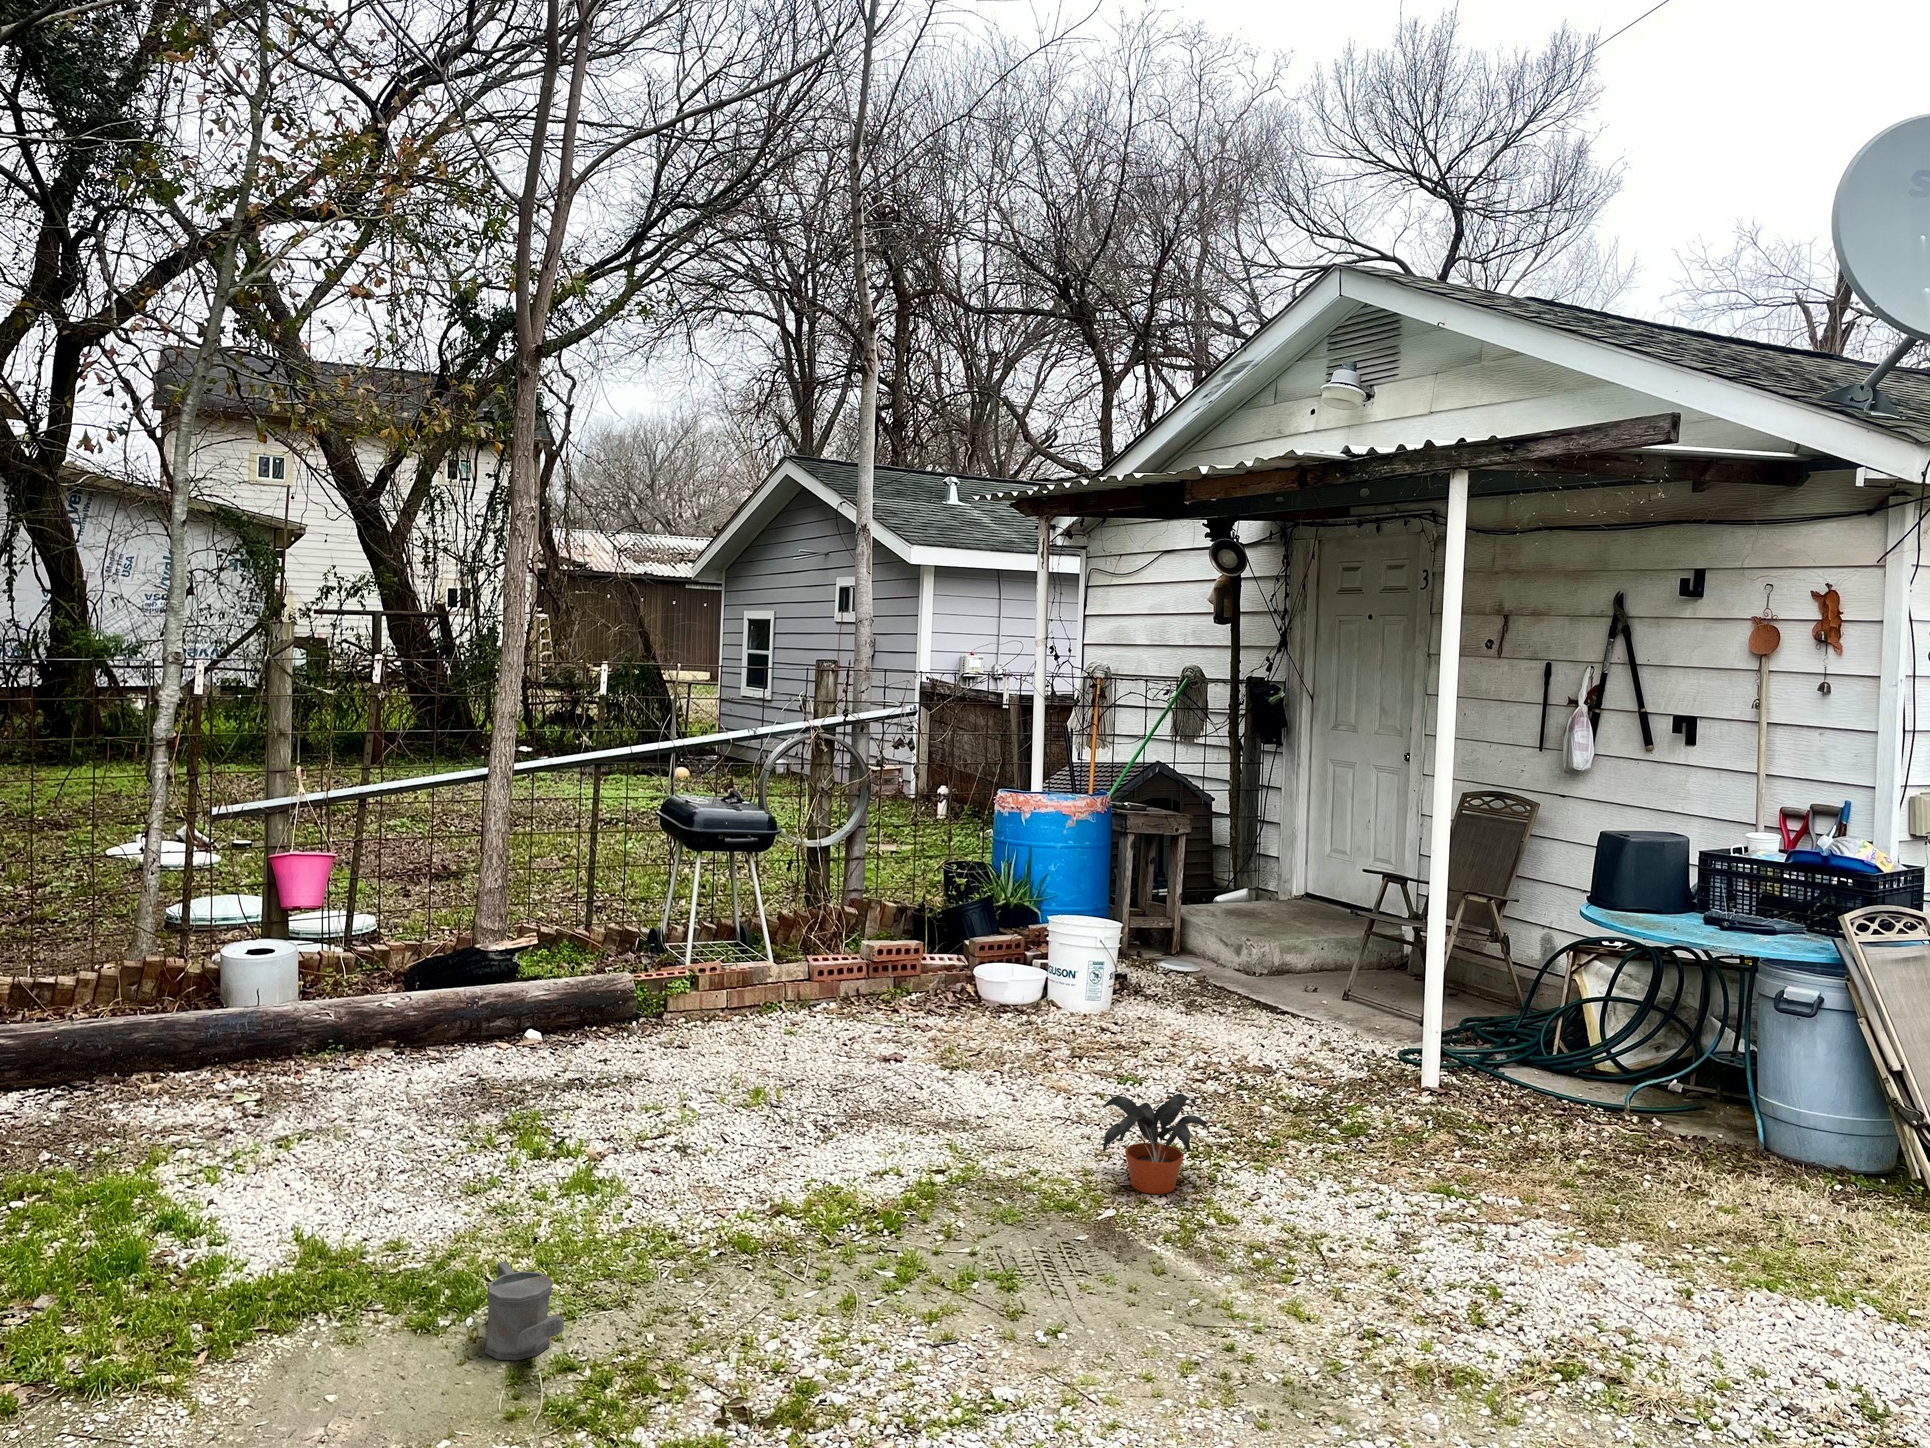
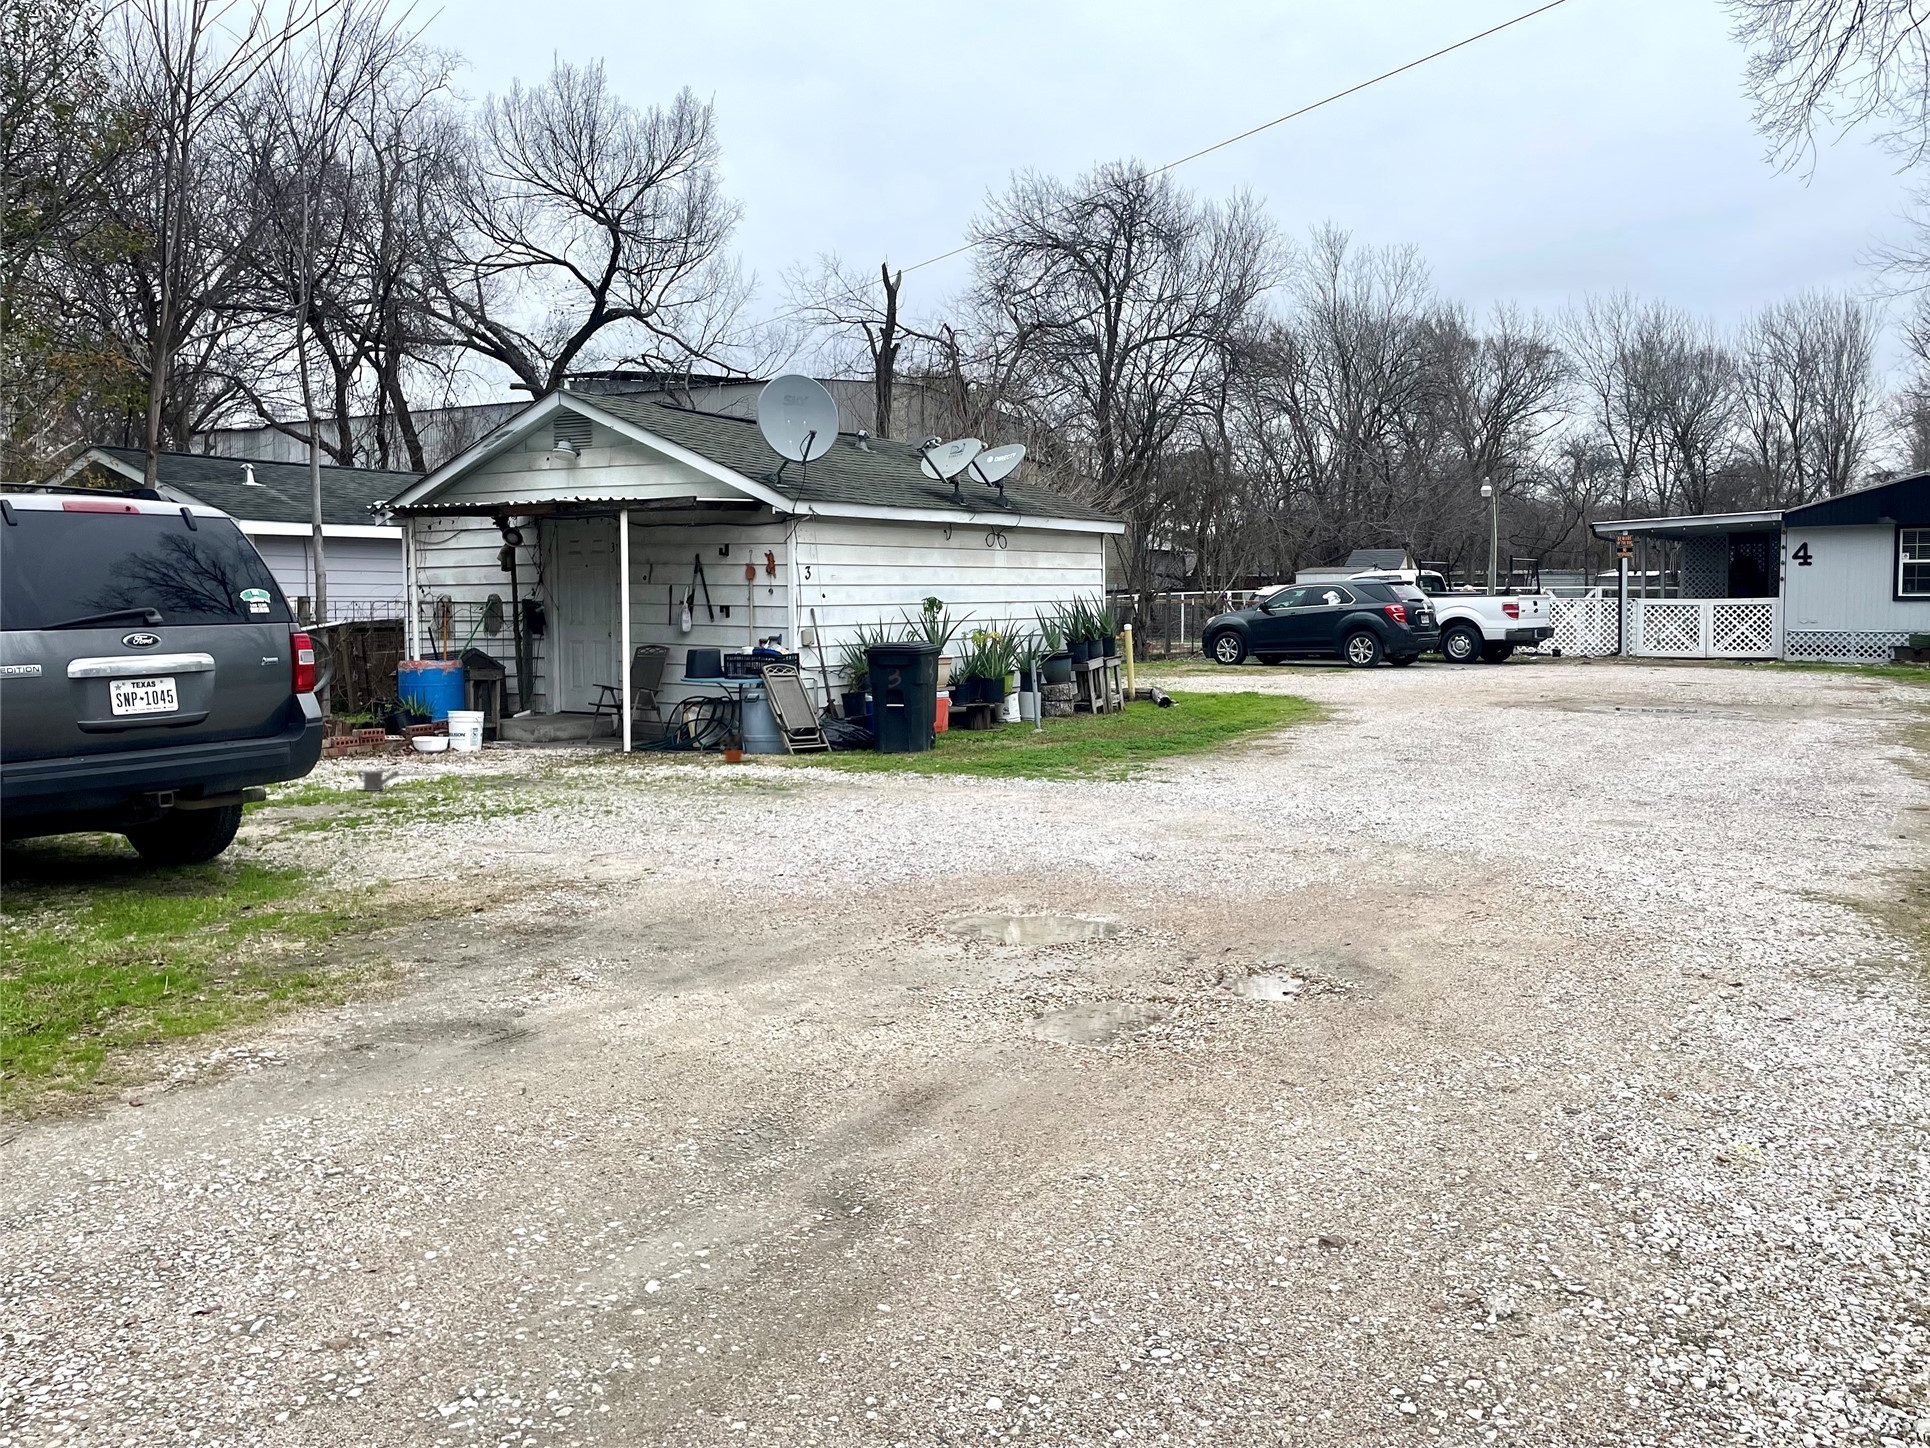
potted plant: present [1102,1094,1210,1194] -> present [716,734,748,762]

